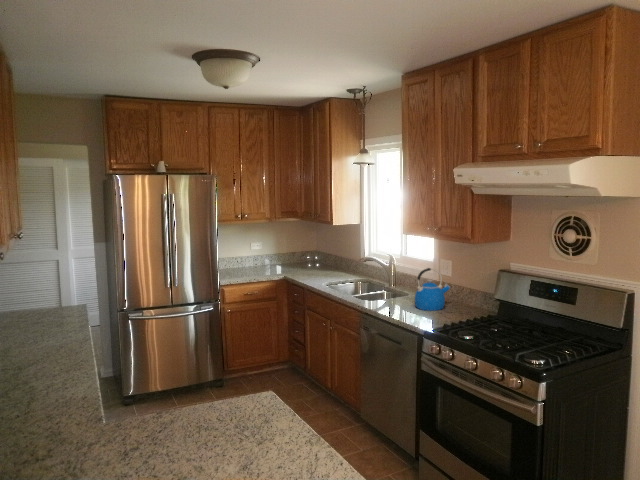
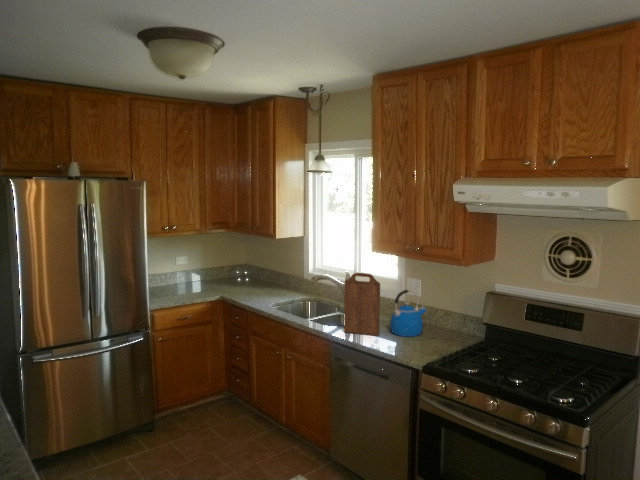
cutting board: none [373,252,403,309] -> present [344,273,380,336]

